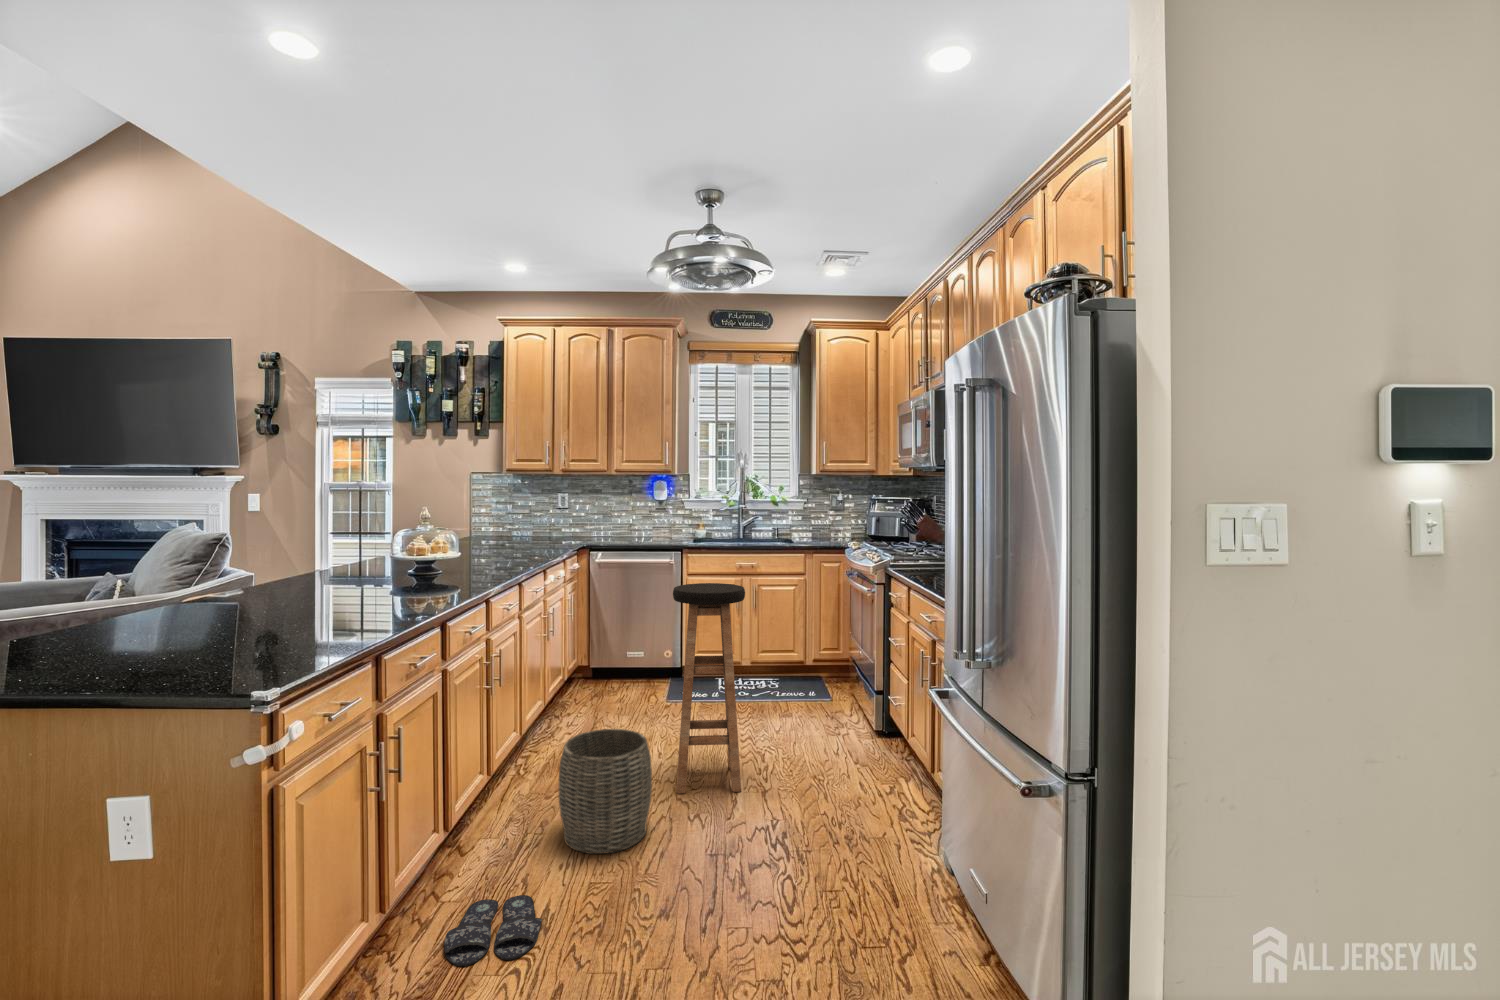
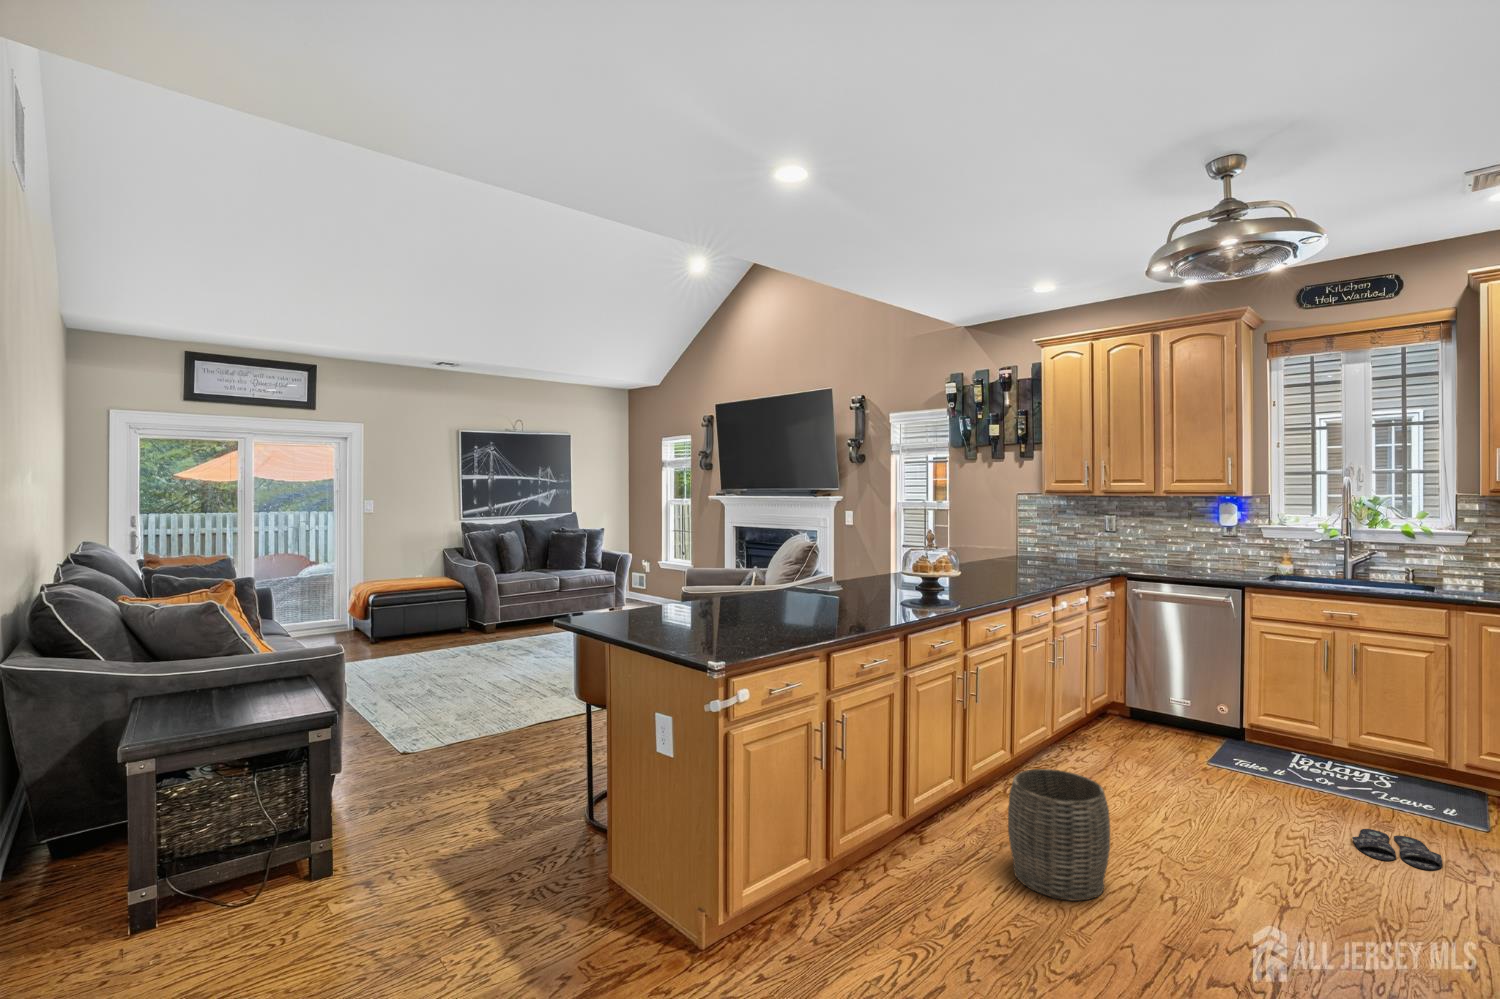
bar stool: present [673,583,745,794] -> none [1160,632,1265,898]
slippers: present [444,895,542,966] -> present [1352,829,1442,870]

